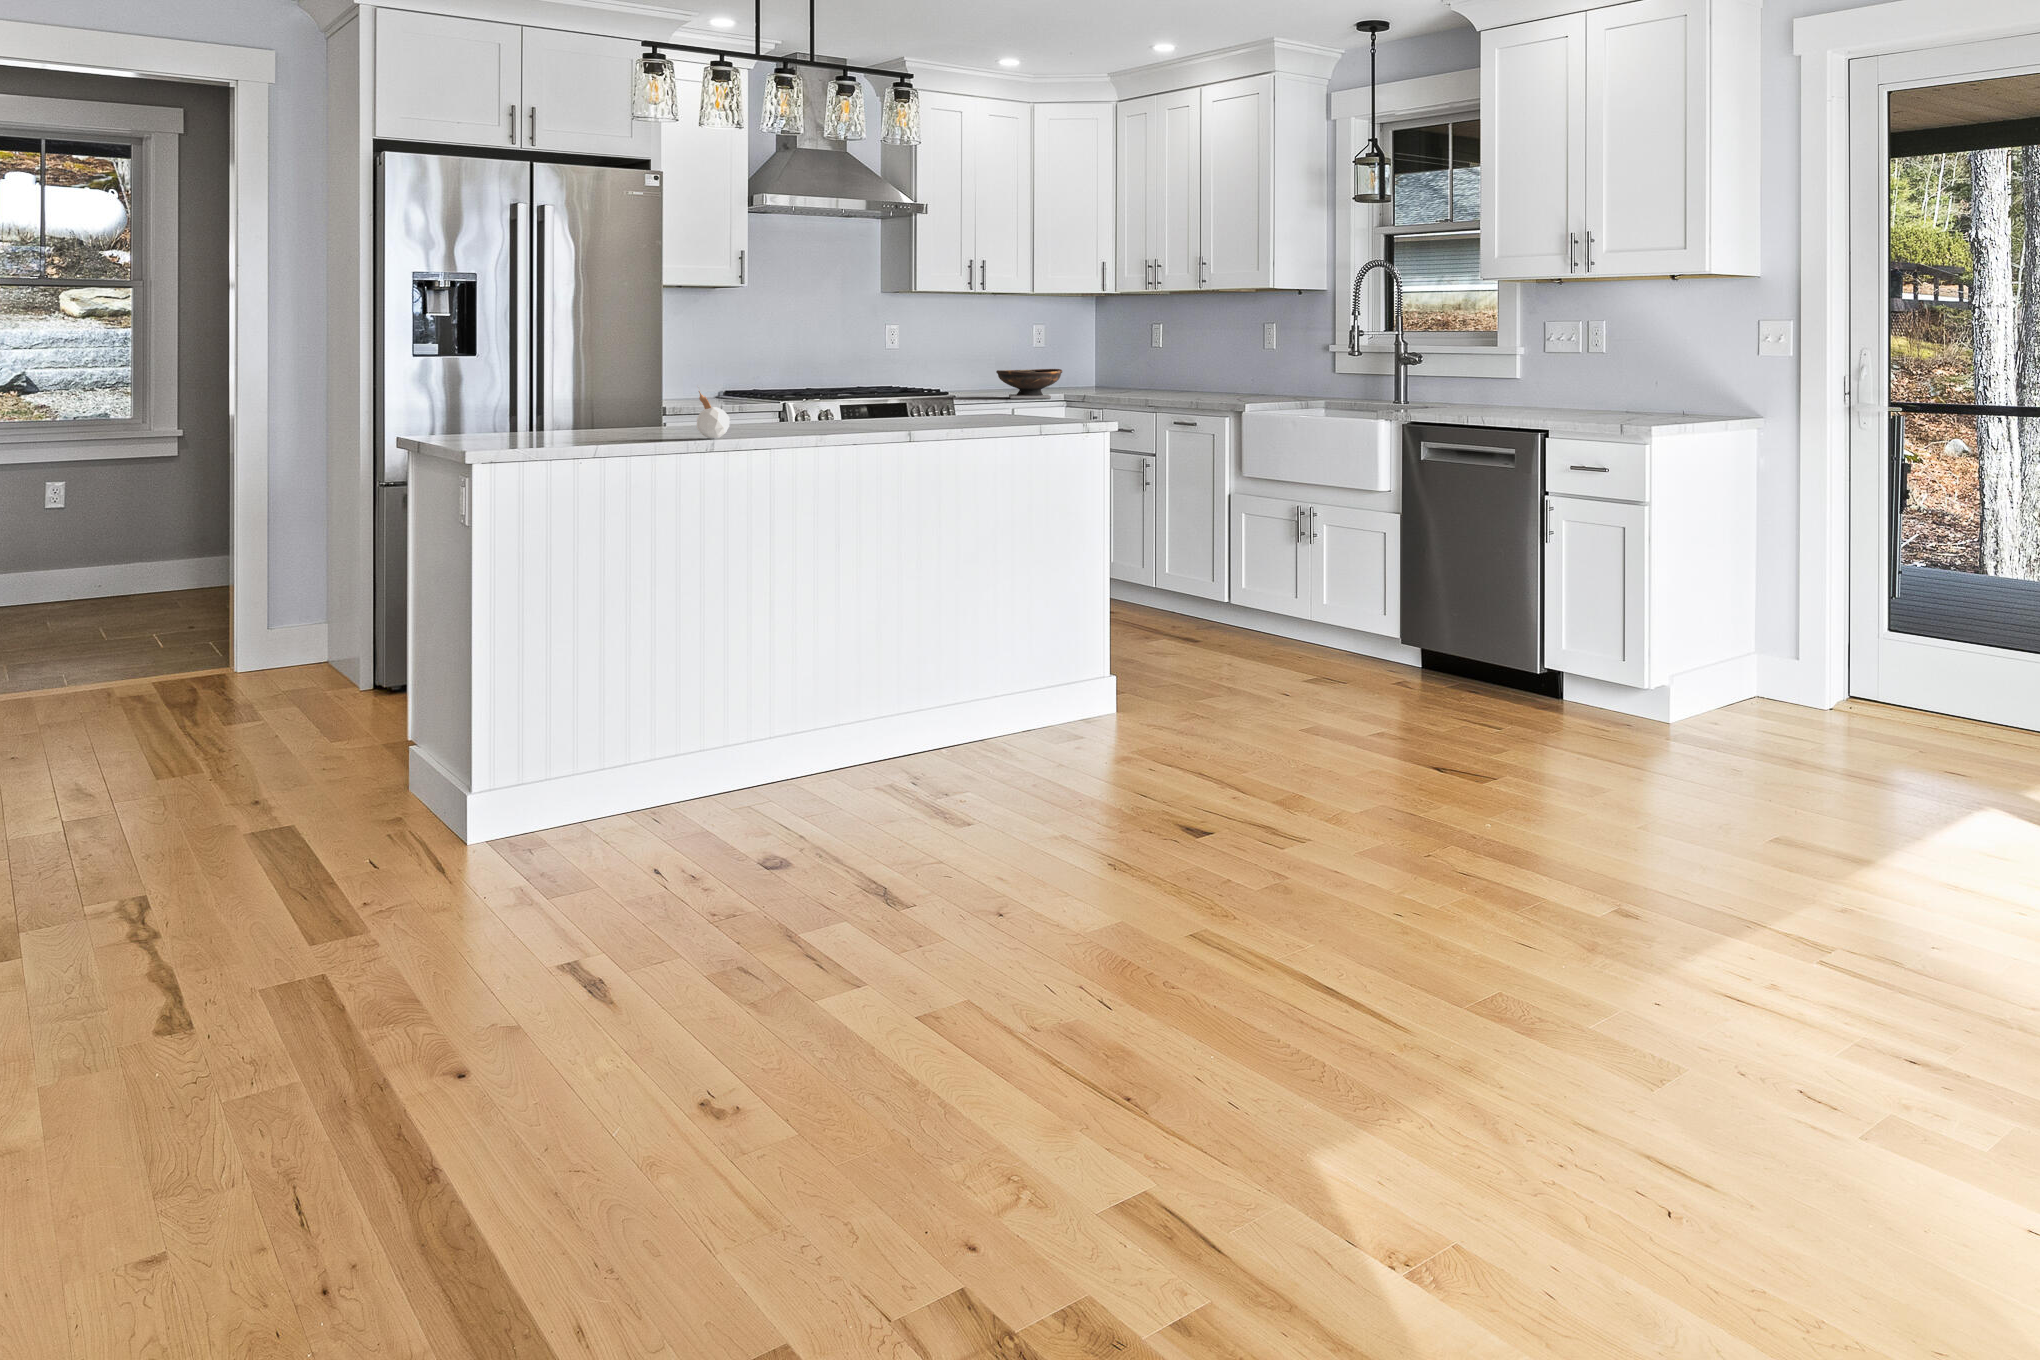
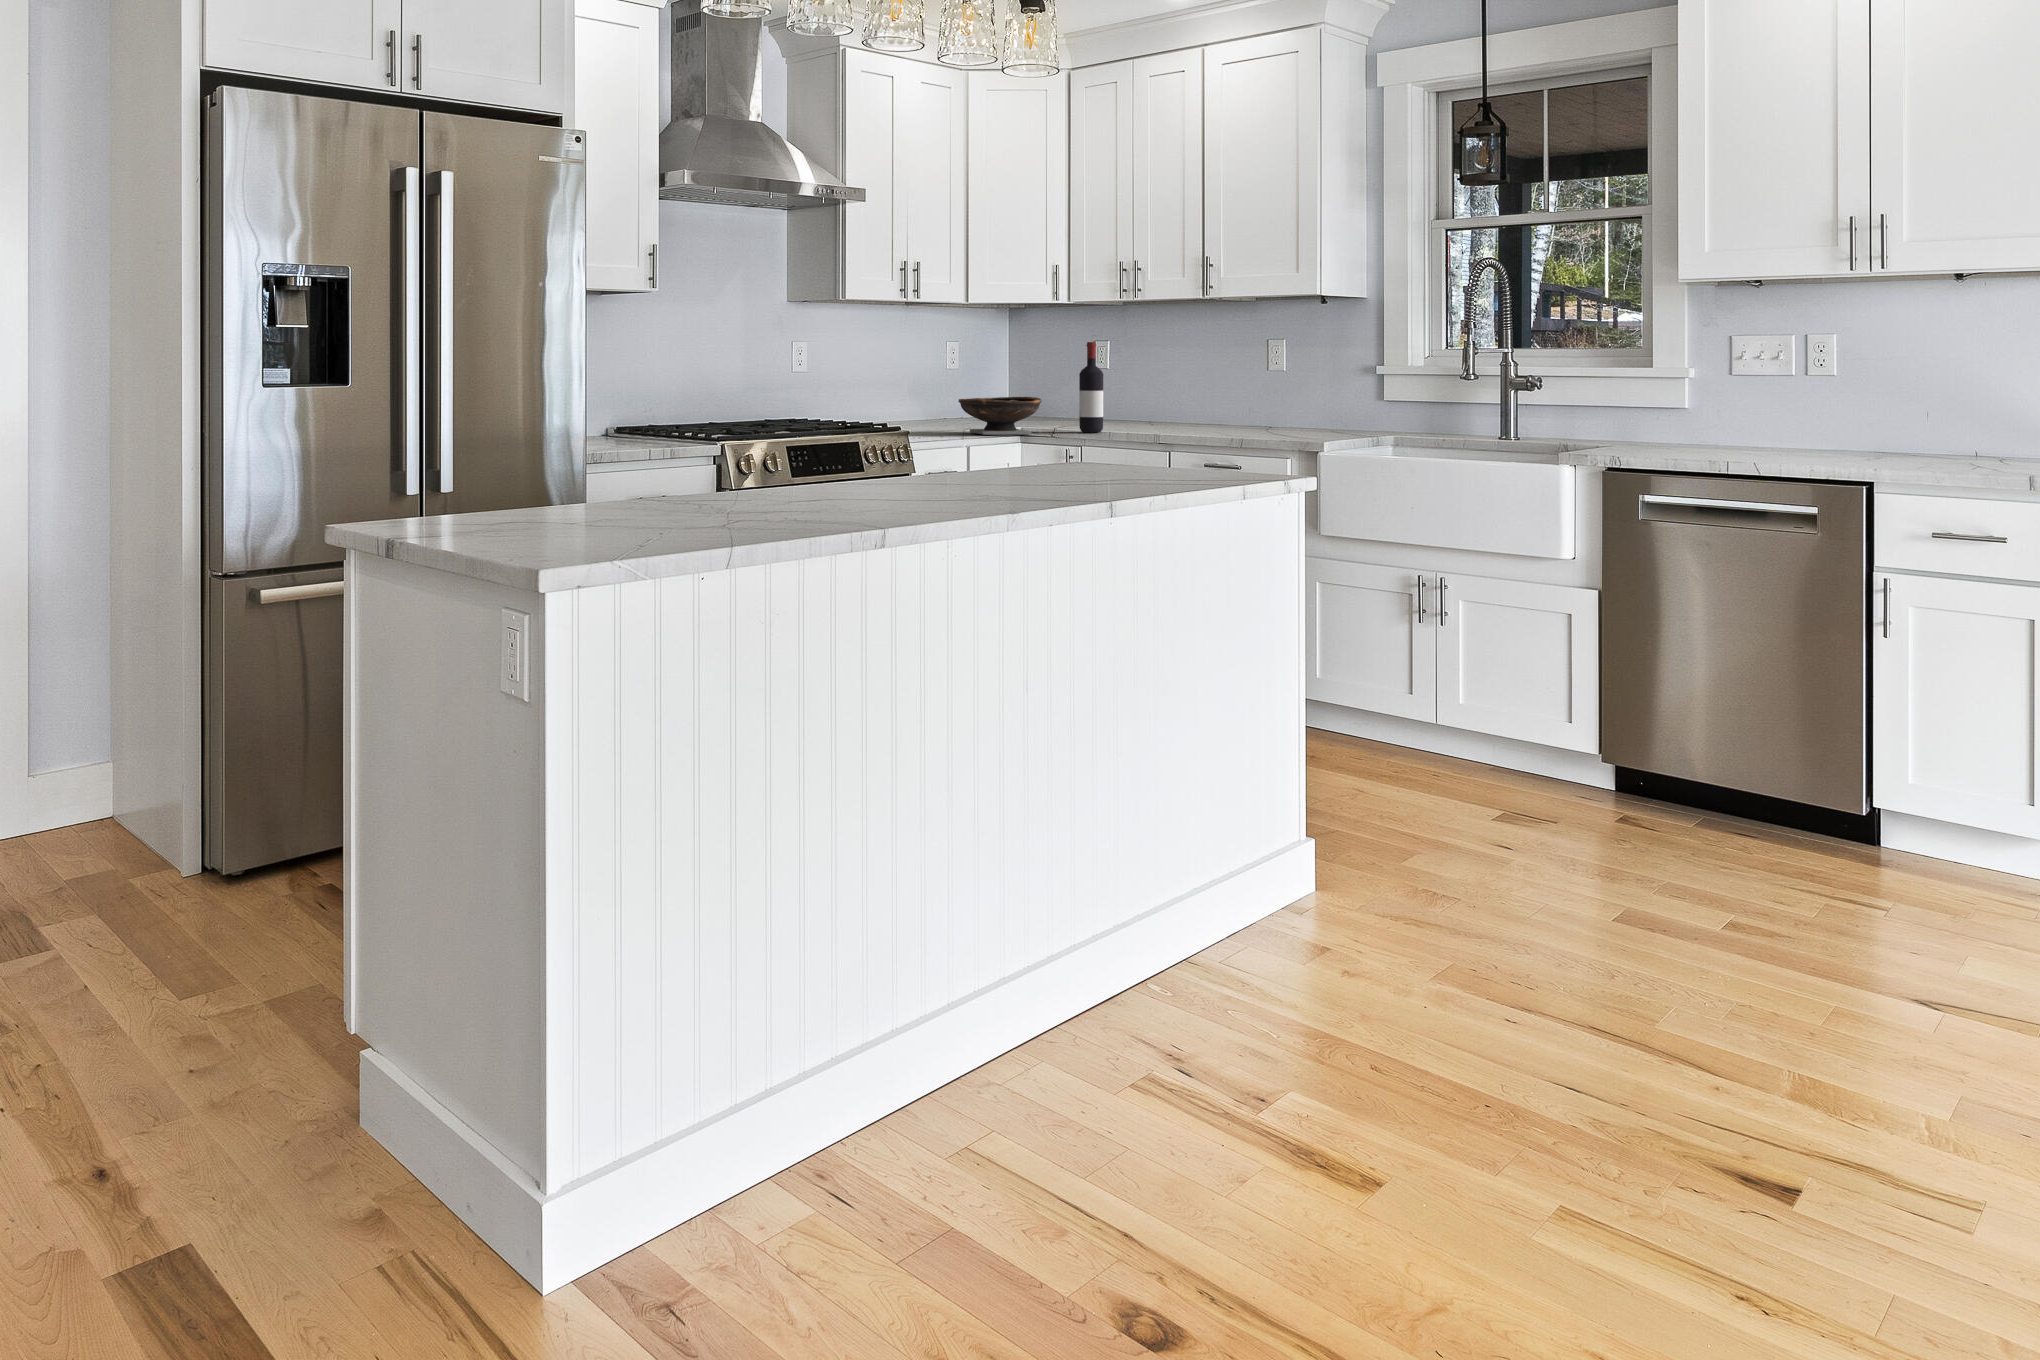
wine bottle: none [1096,325,1115,397] -> present [1079,342,1103,433]
candle: present [697,385,729,438] -> none [810,430,862,516]

